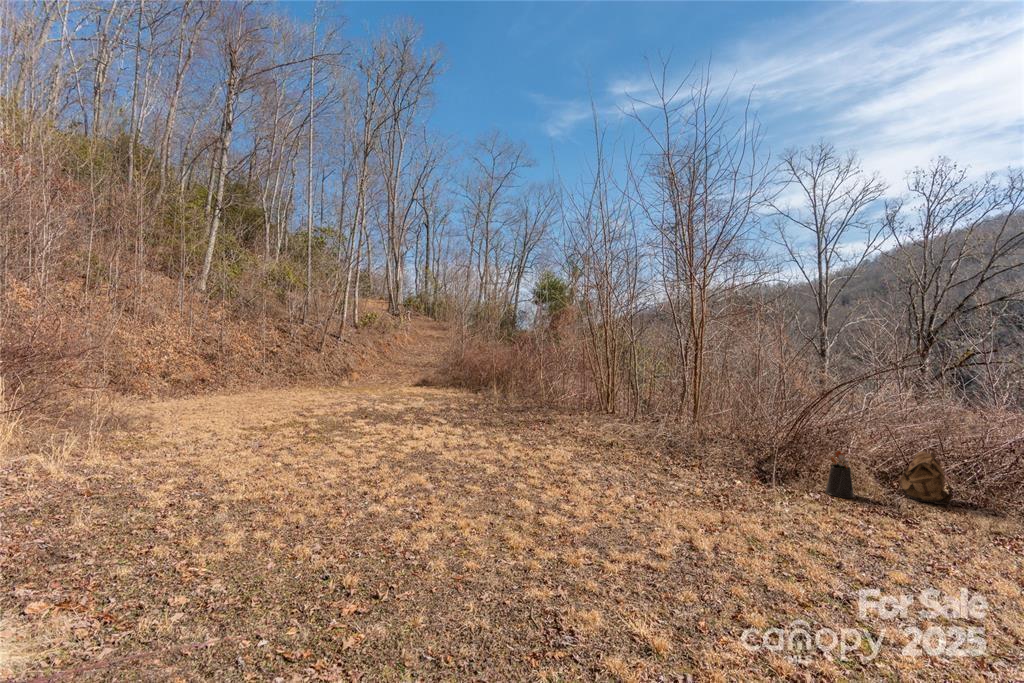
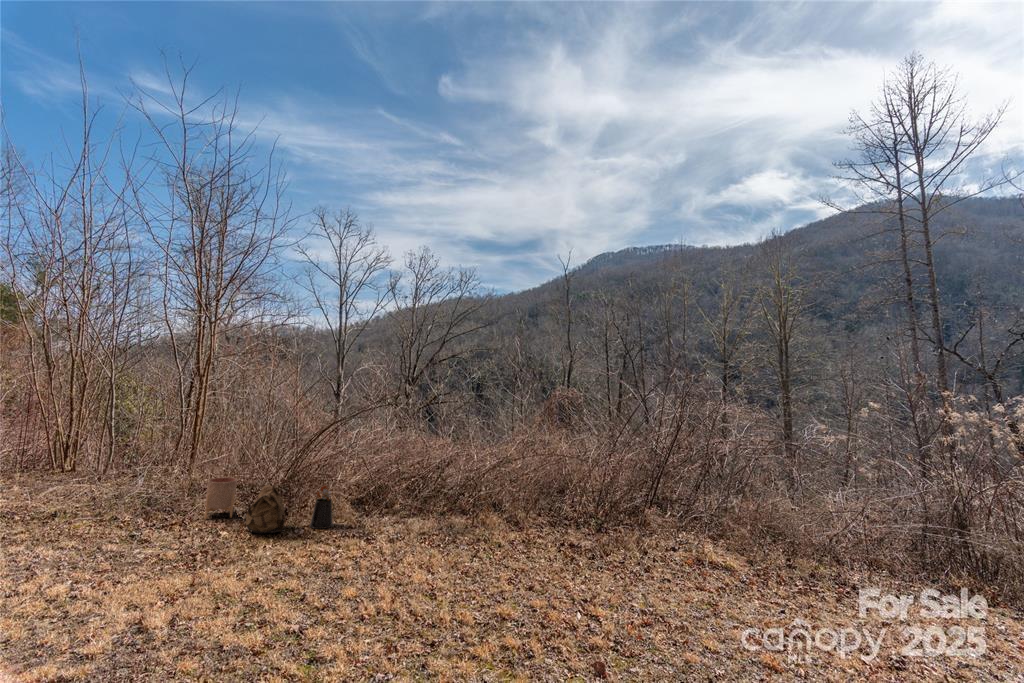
planter: none [716,430,741,469] -> present [205,477,237,519]
backpack: present [900,451,952,505] -> present [246,485,285,533]

